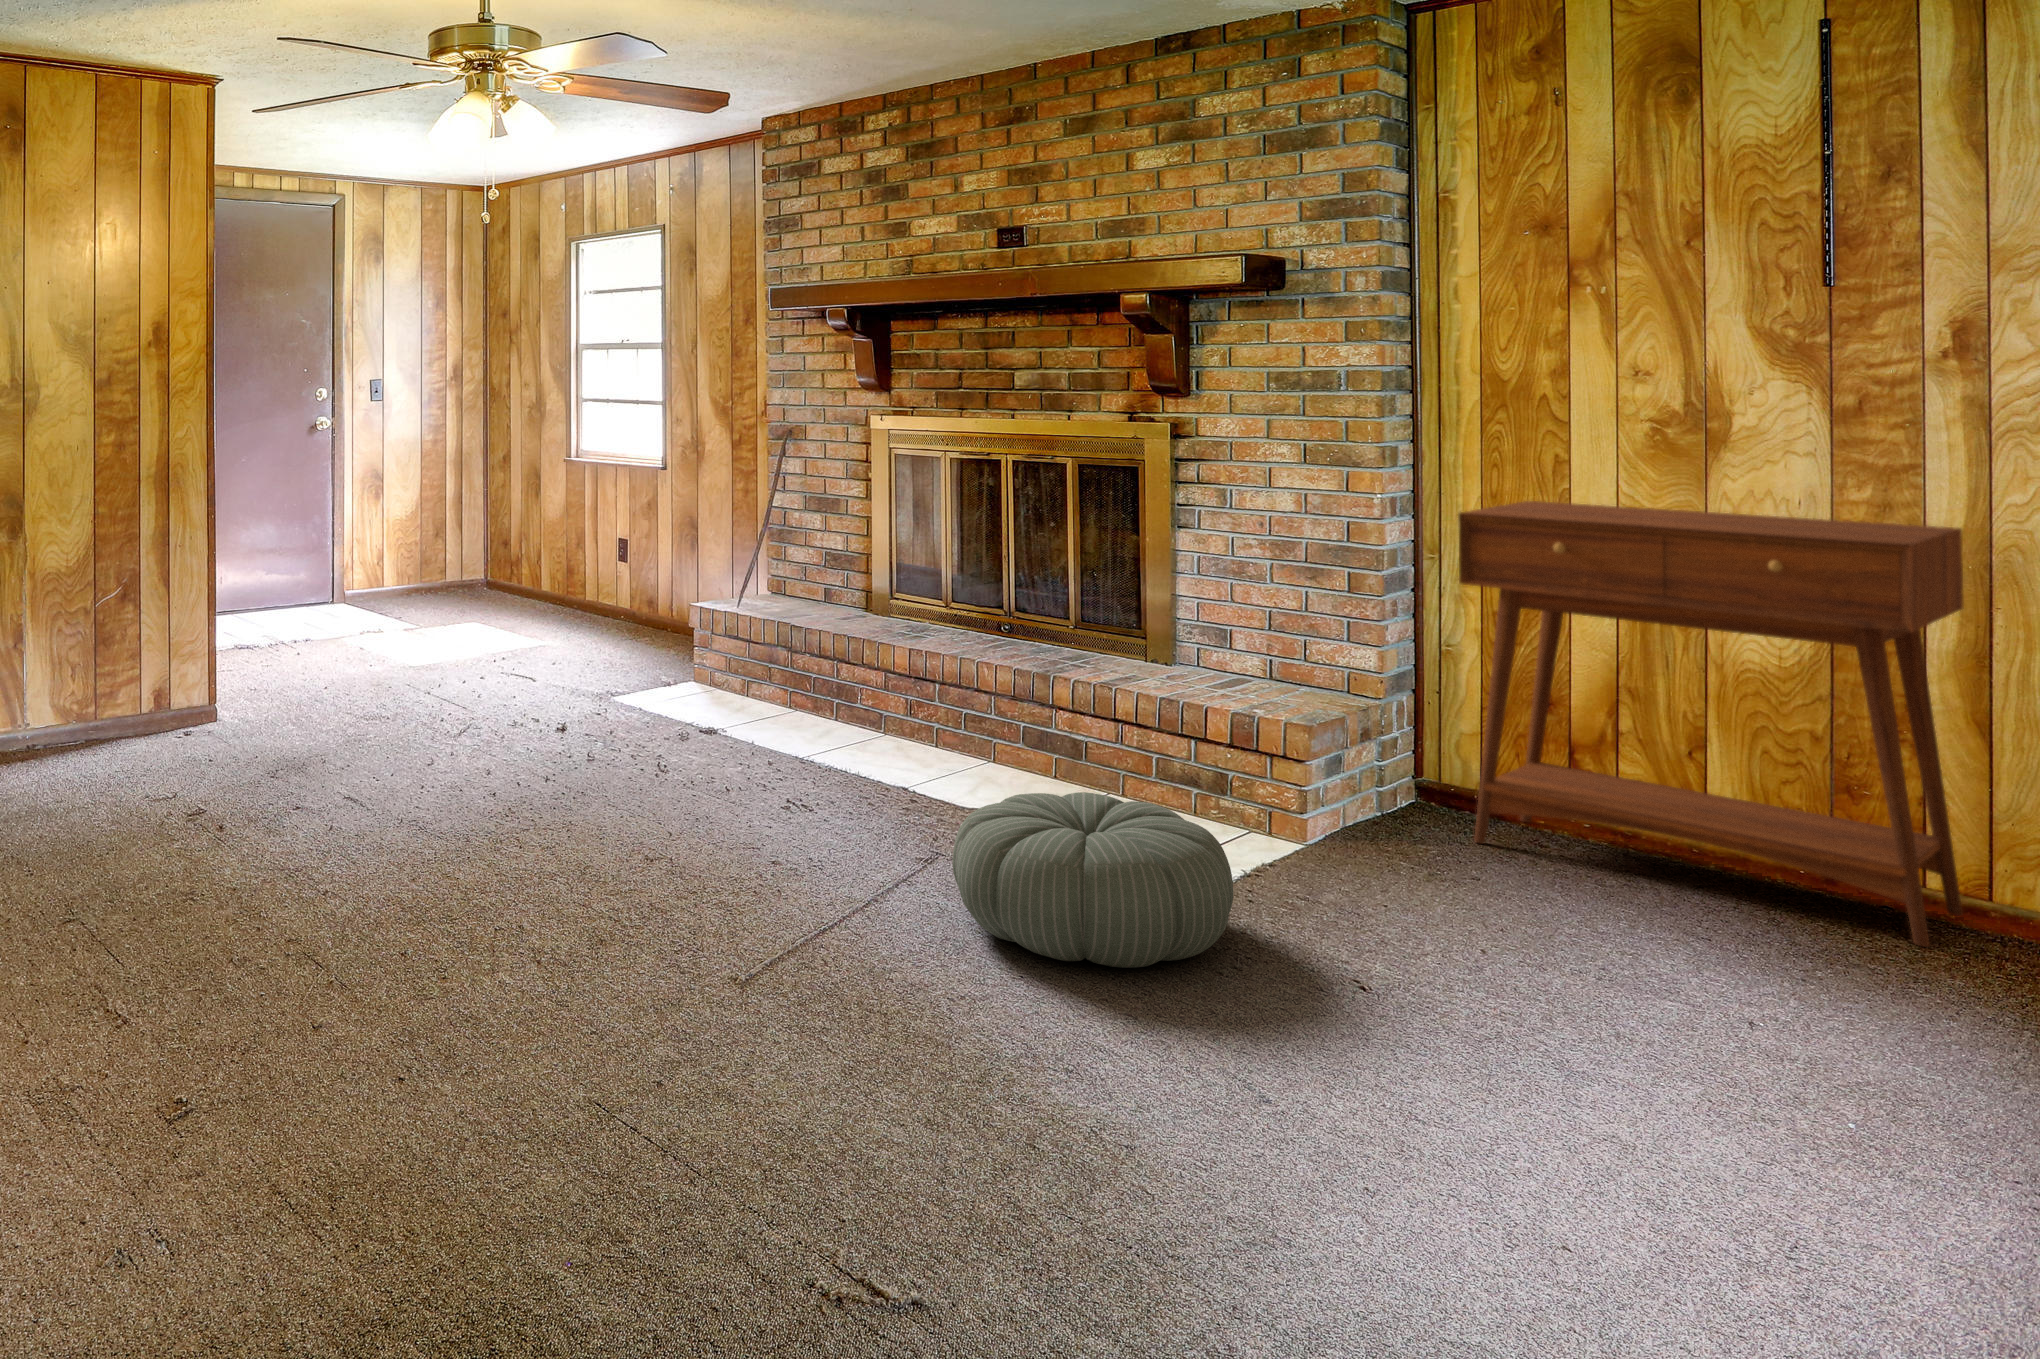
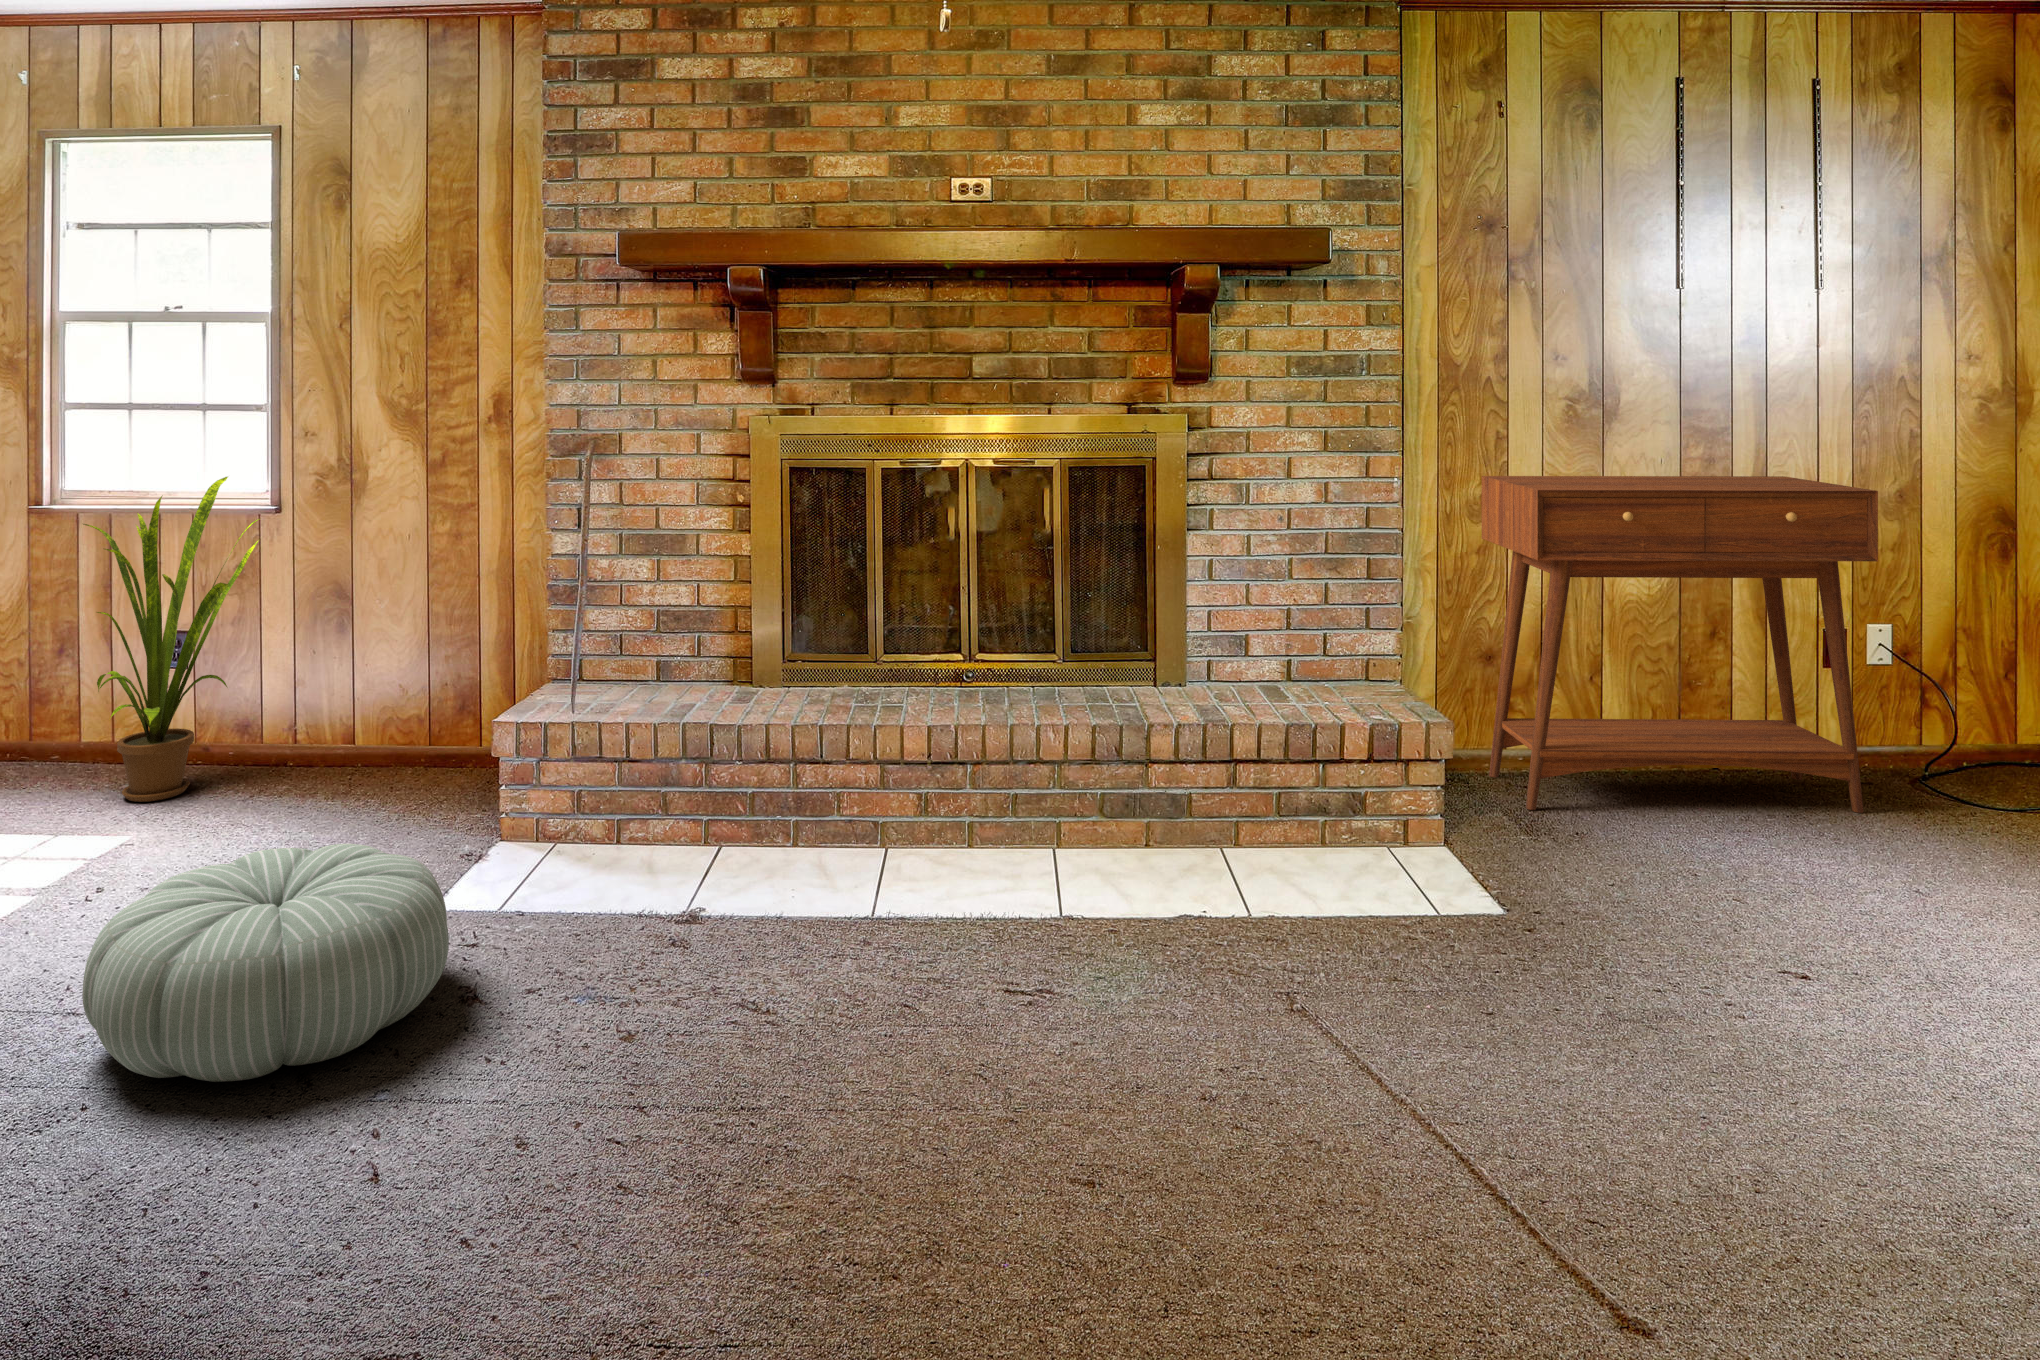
house plant: none [558,447,654,638] -> present [83,477,259,802]
pouf: present [952,792,1233,968] -> present [82,843,449,1082]

